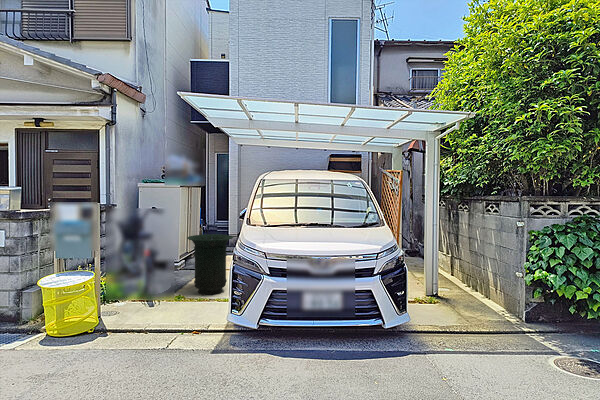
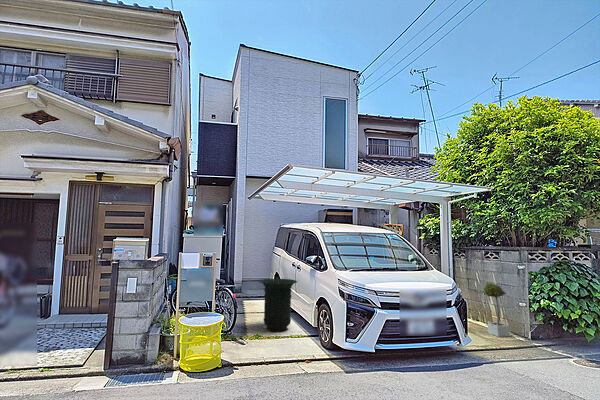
potted tree: none [469,244,500,316] -> present [484,283,510,337]

